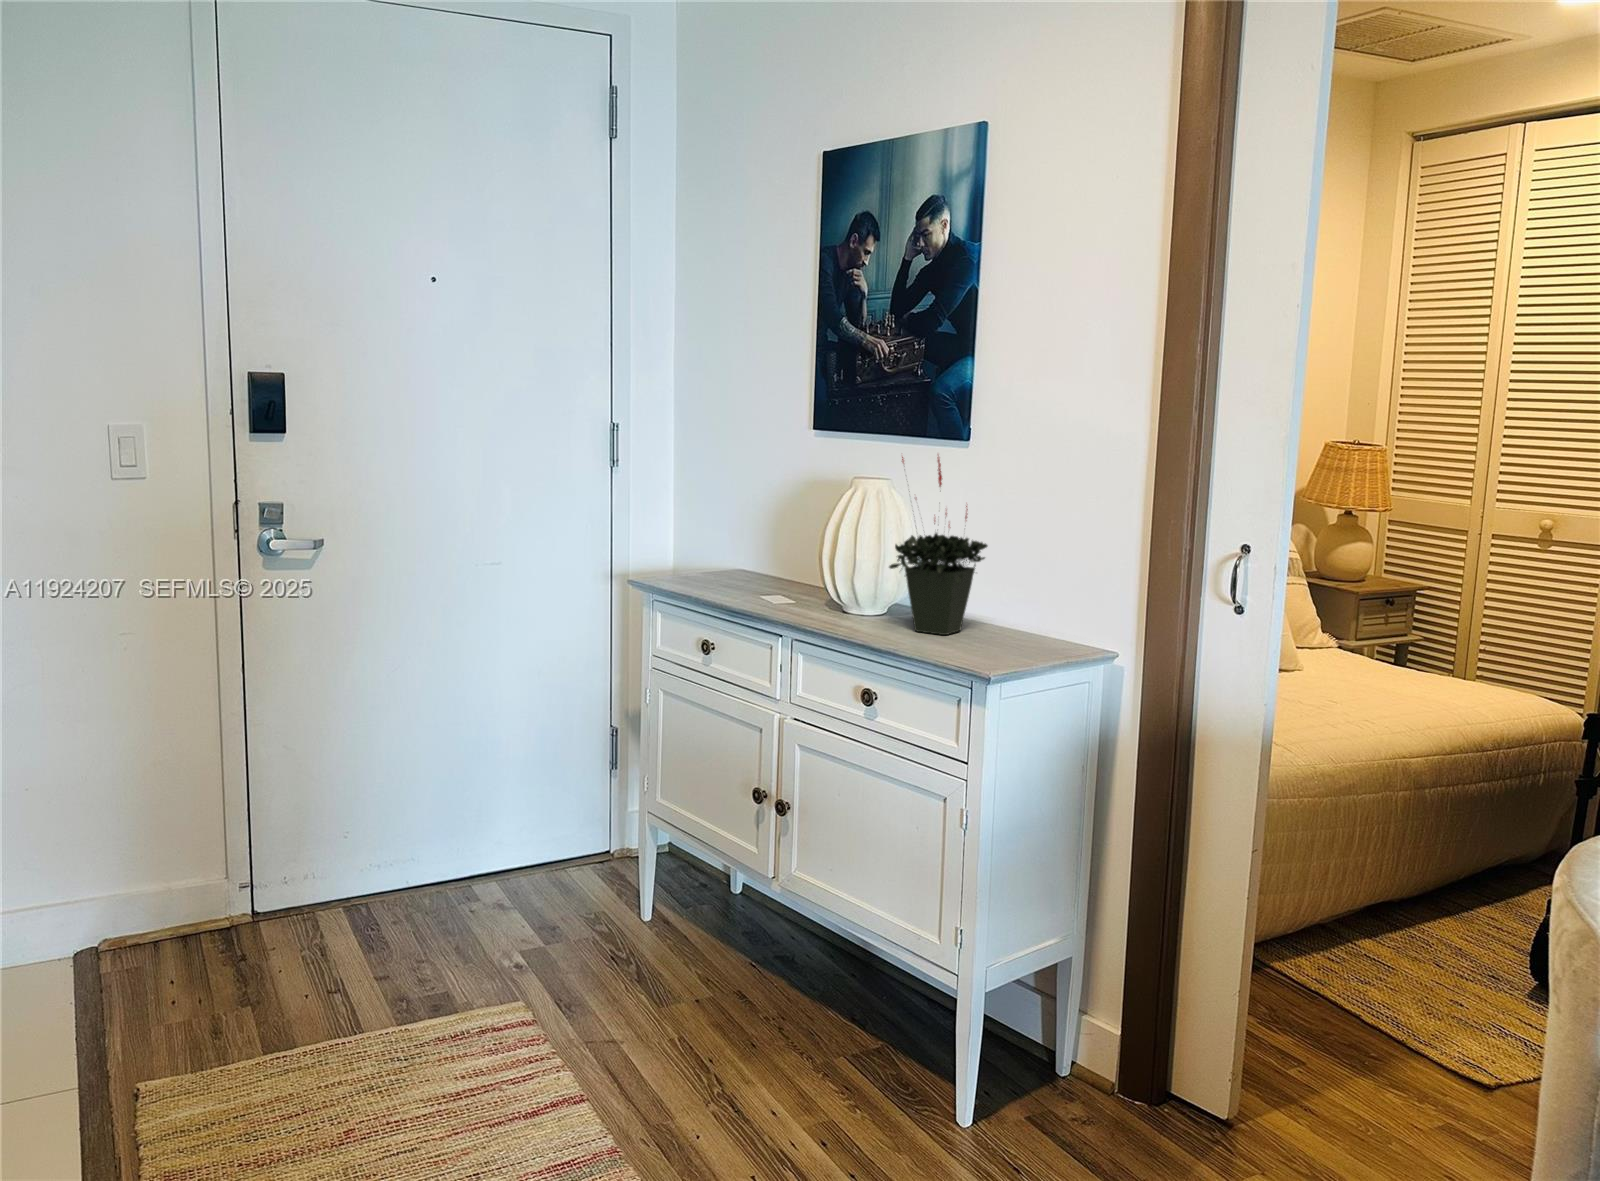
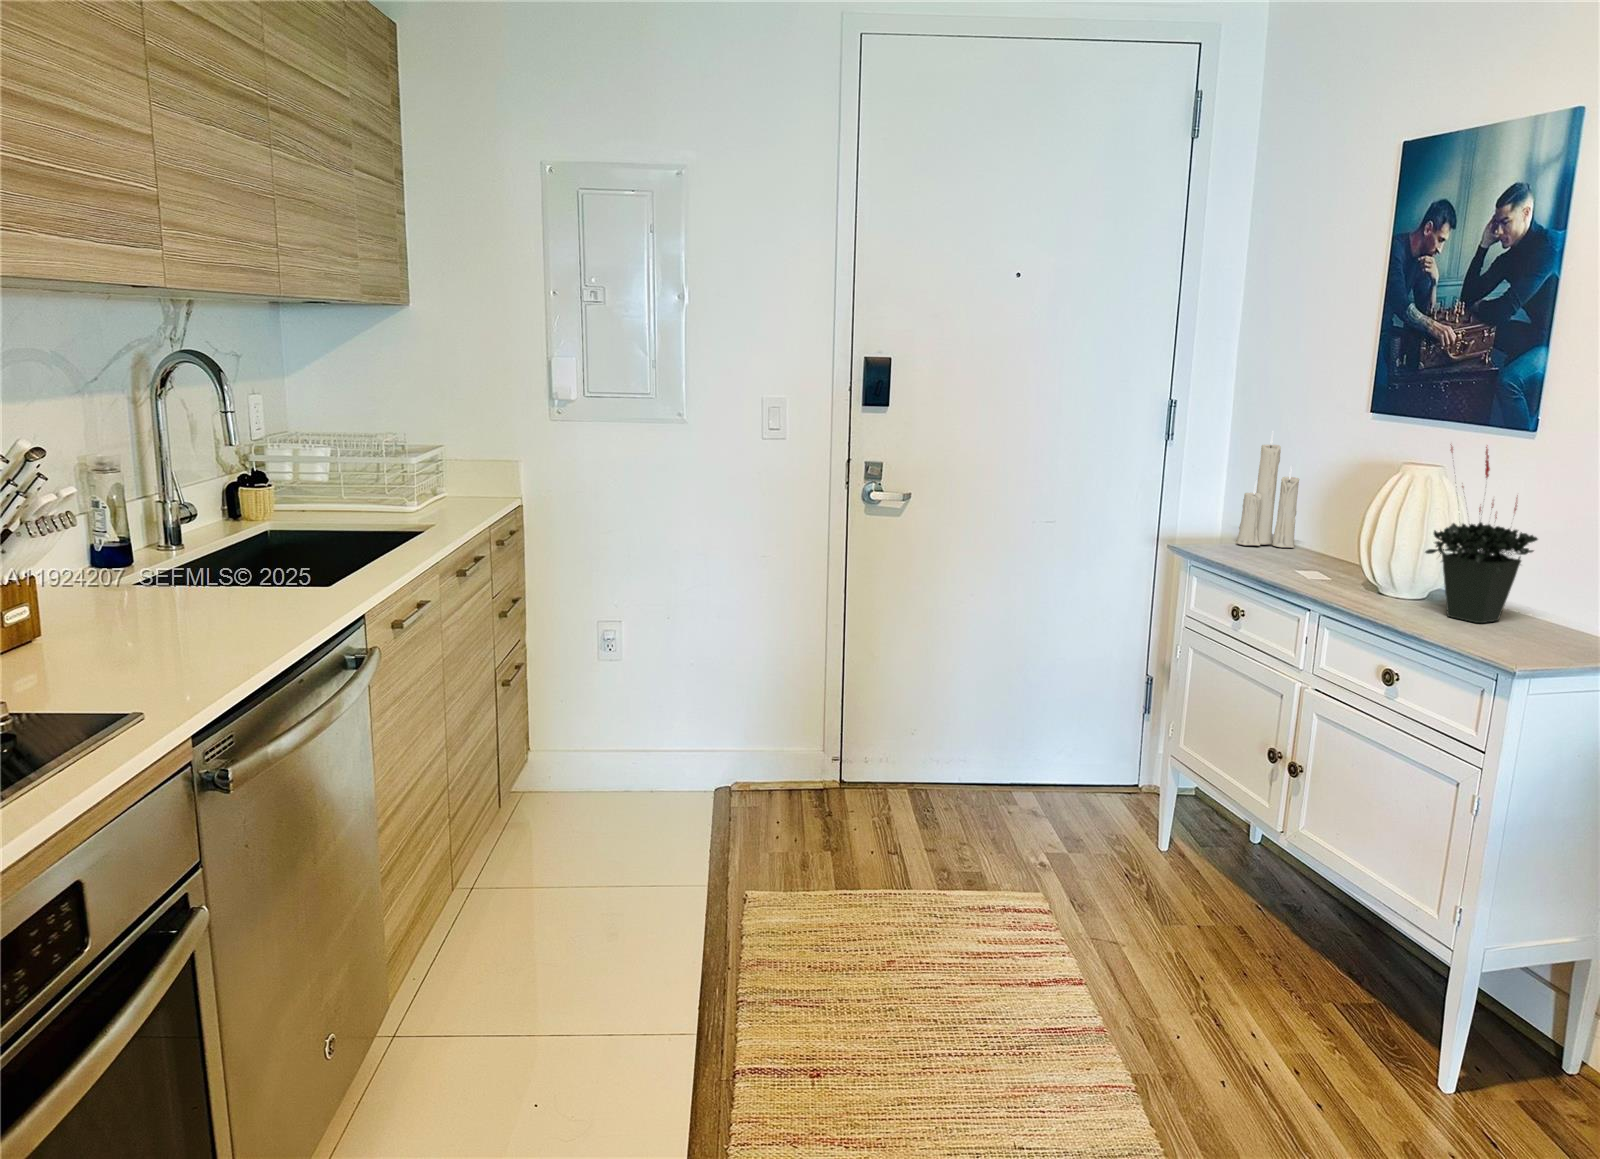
candle: none [692,448,751,578] -> present [1236,432,1299,548]

